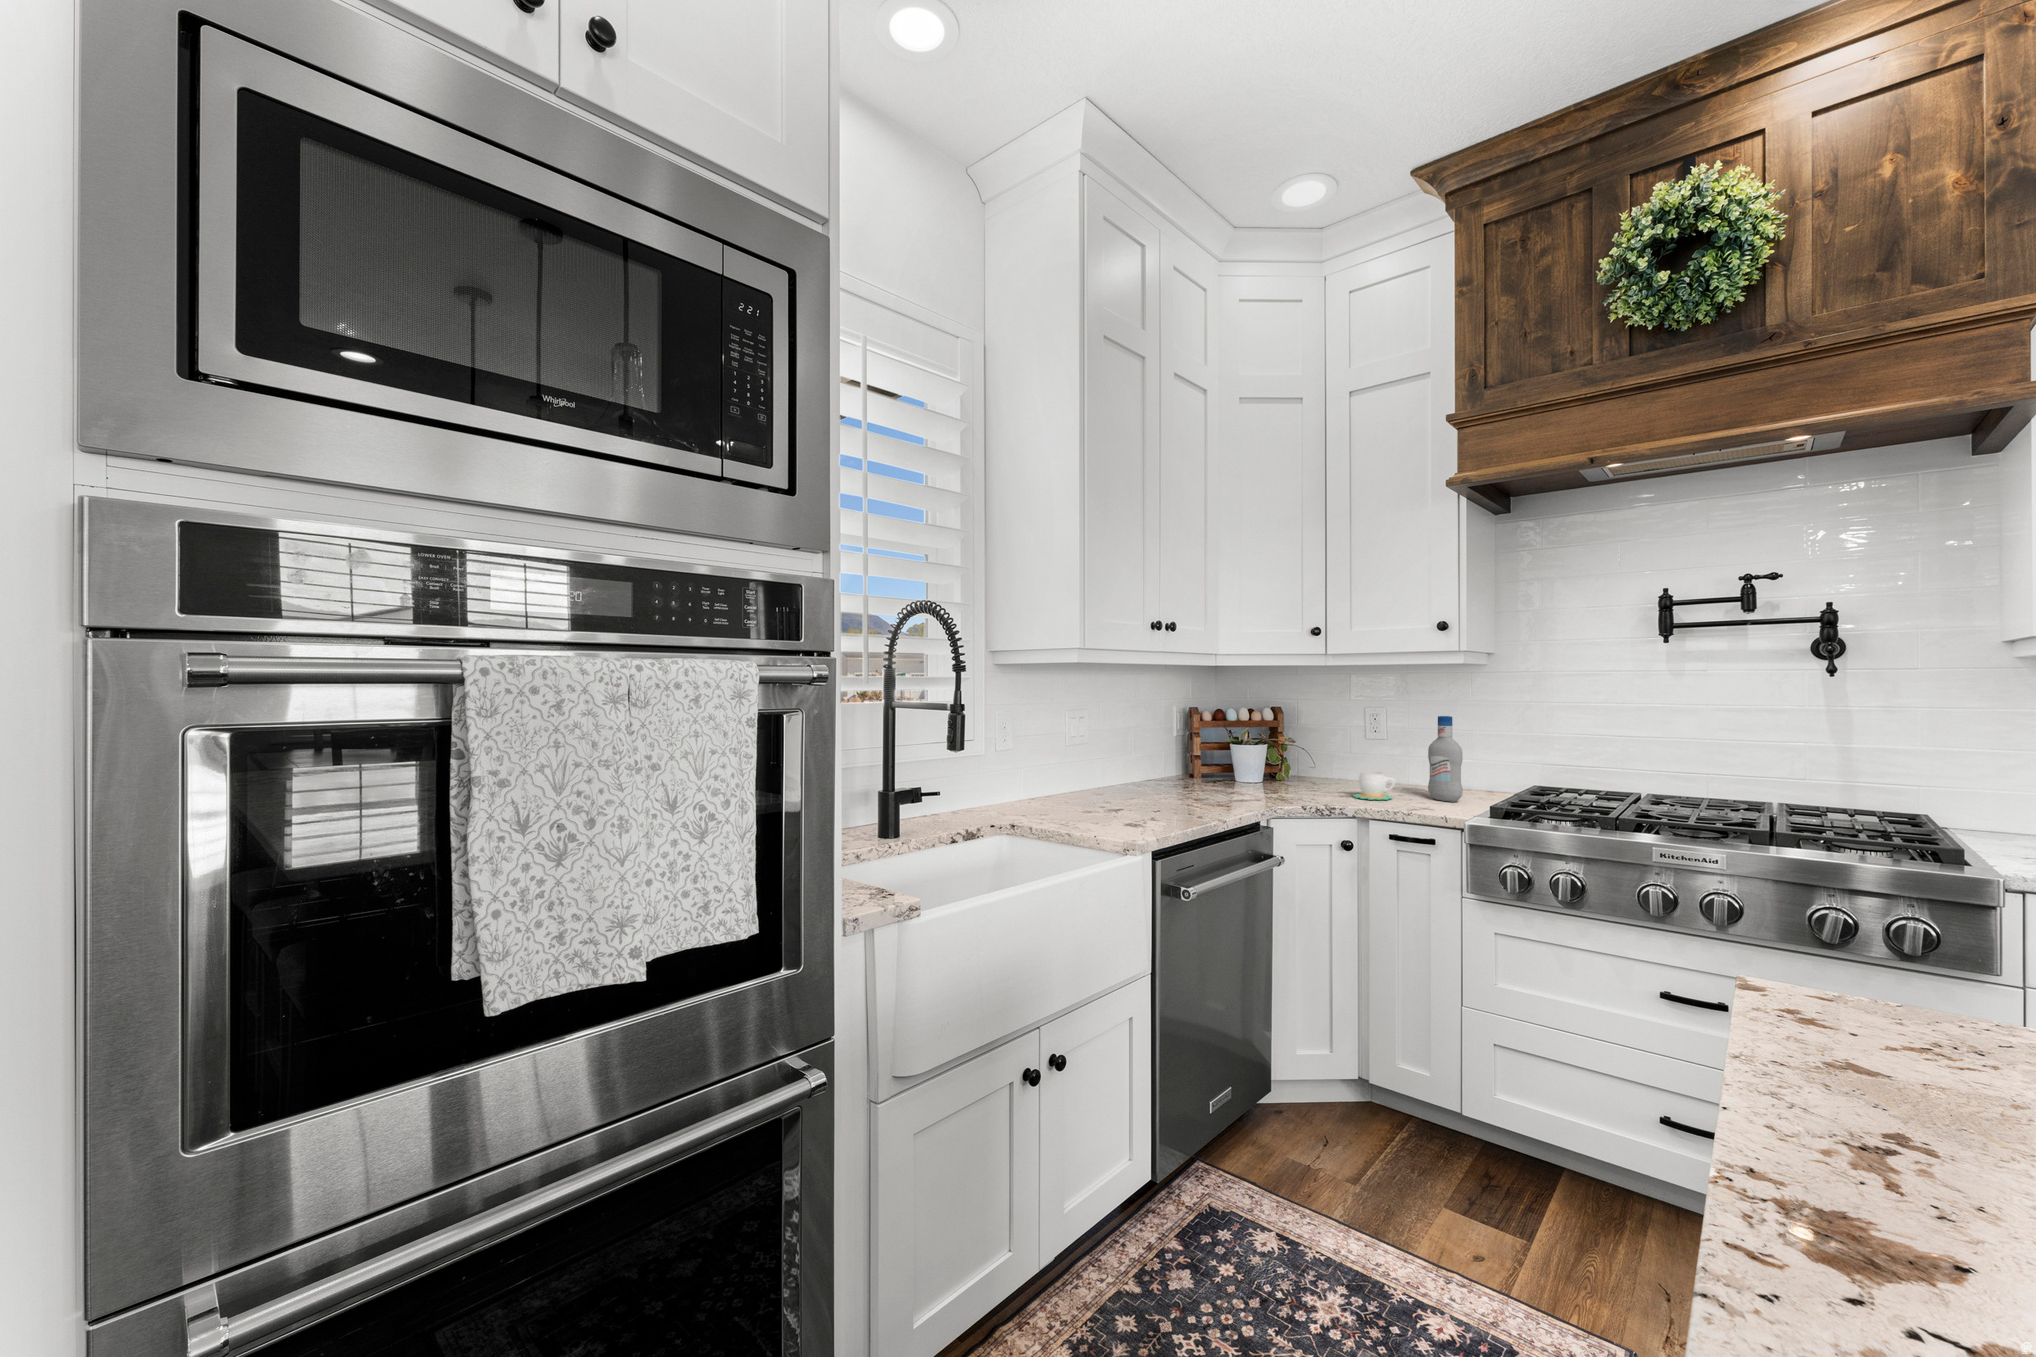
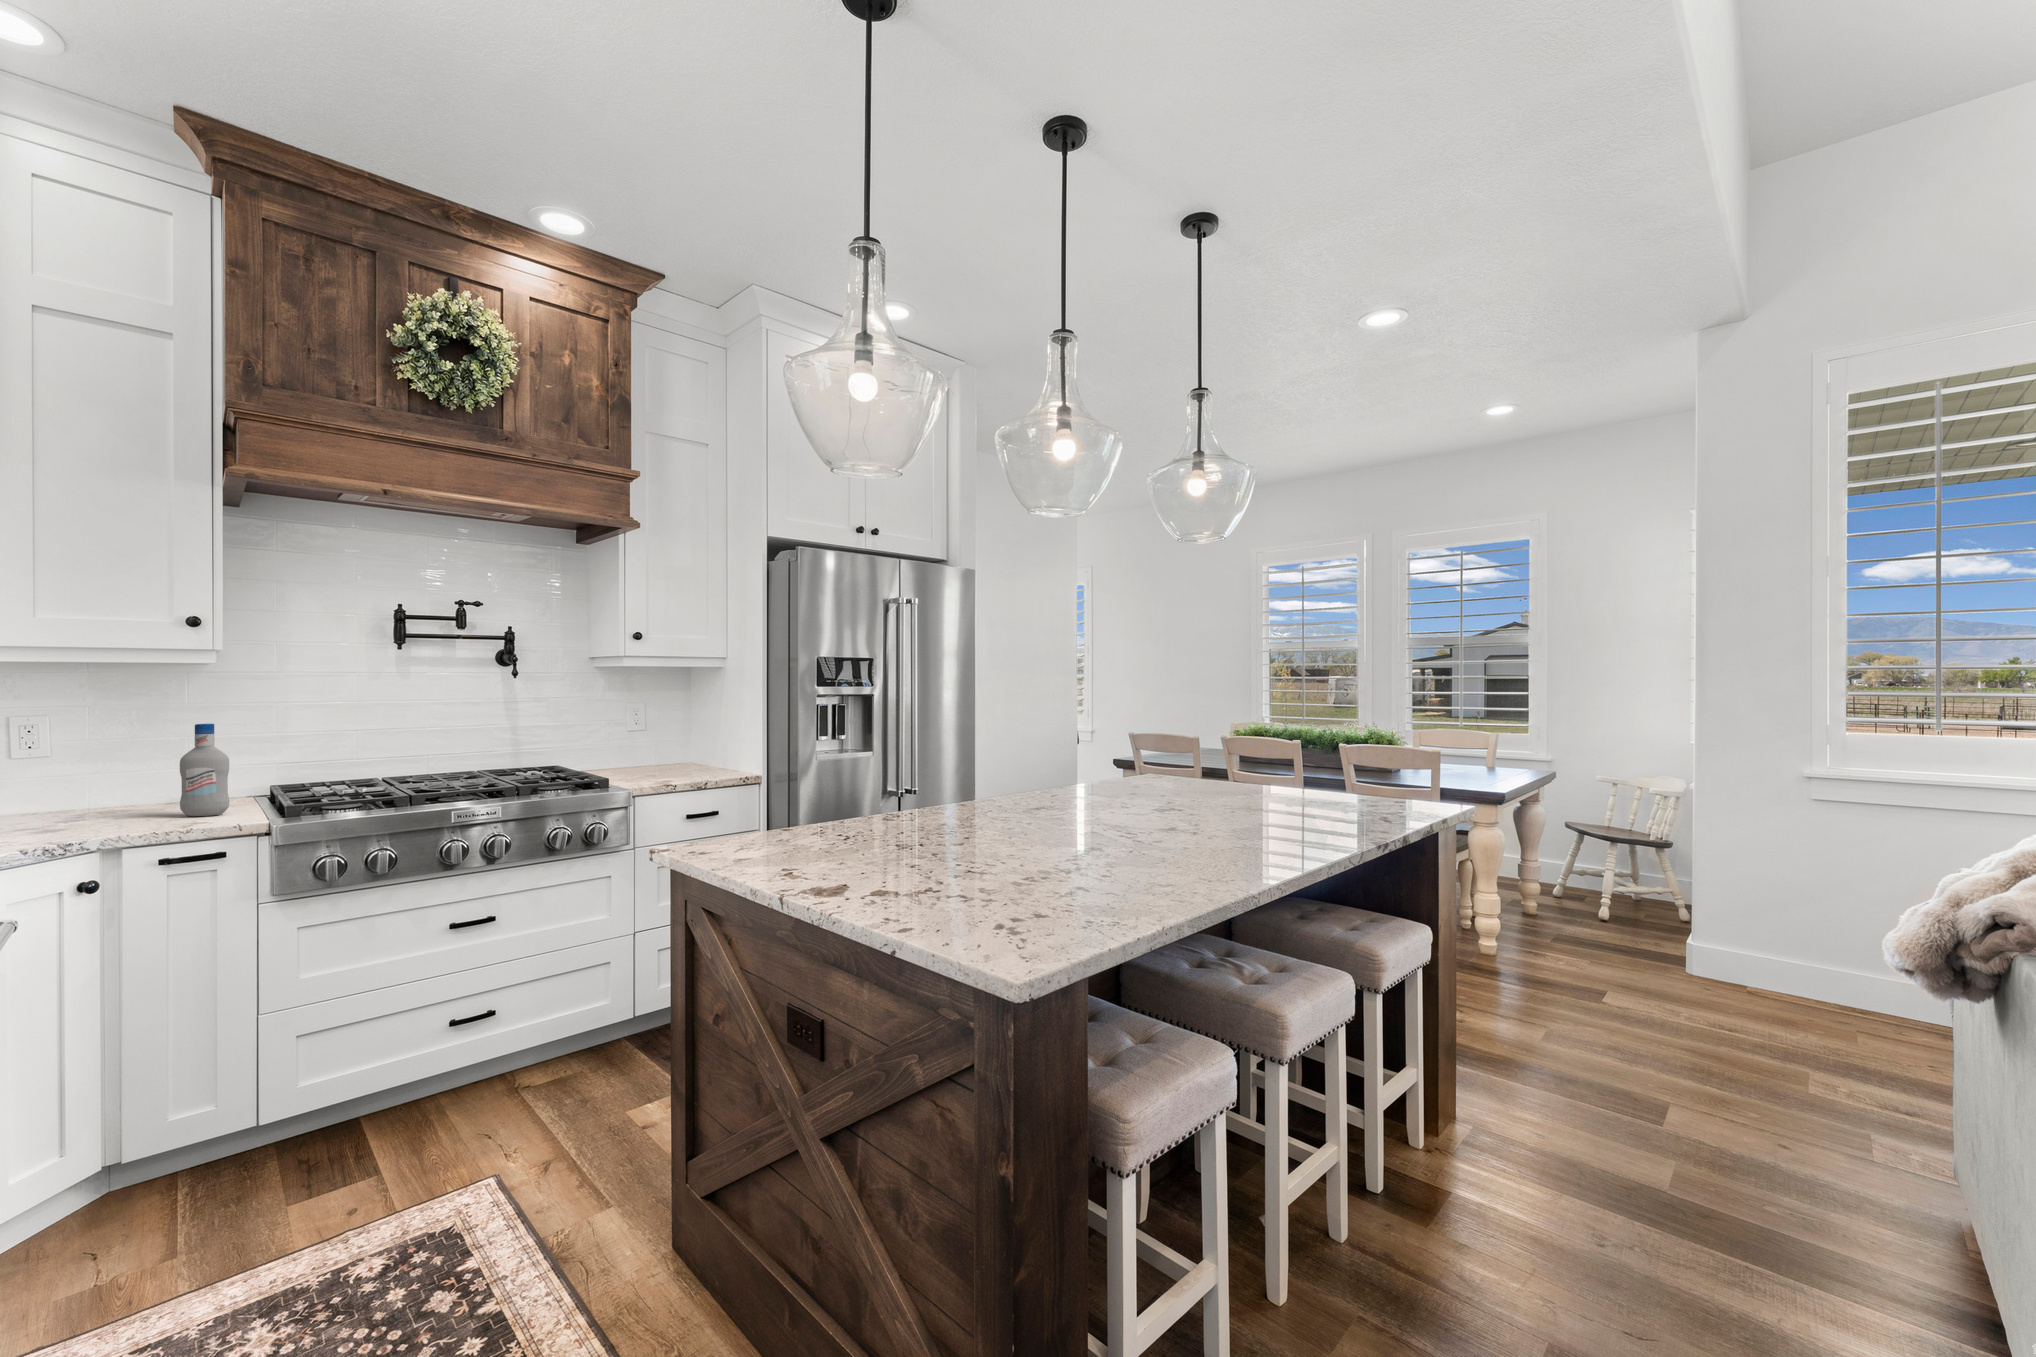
mug: present [1354,771,1395,800] -> none [74,796,142,831]

